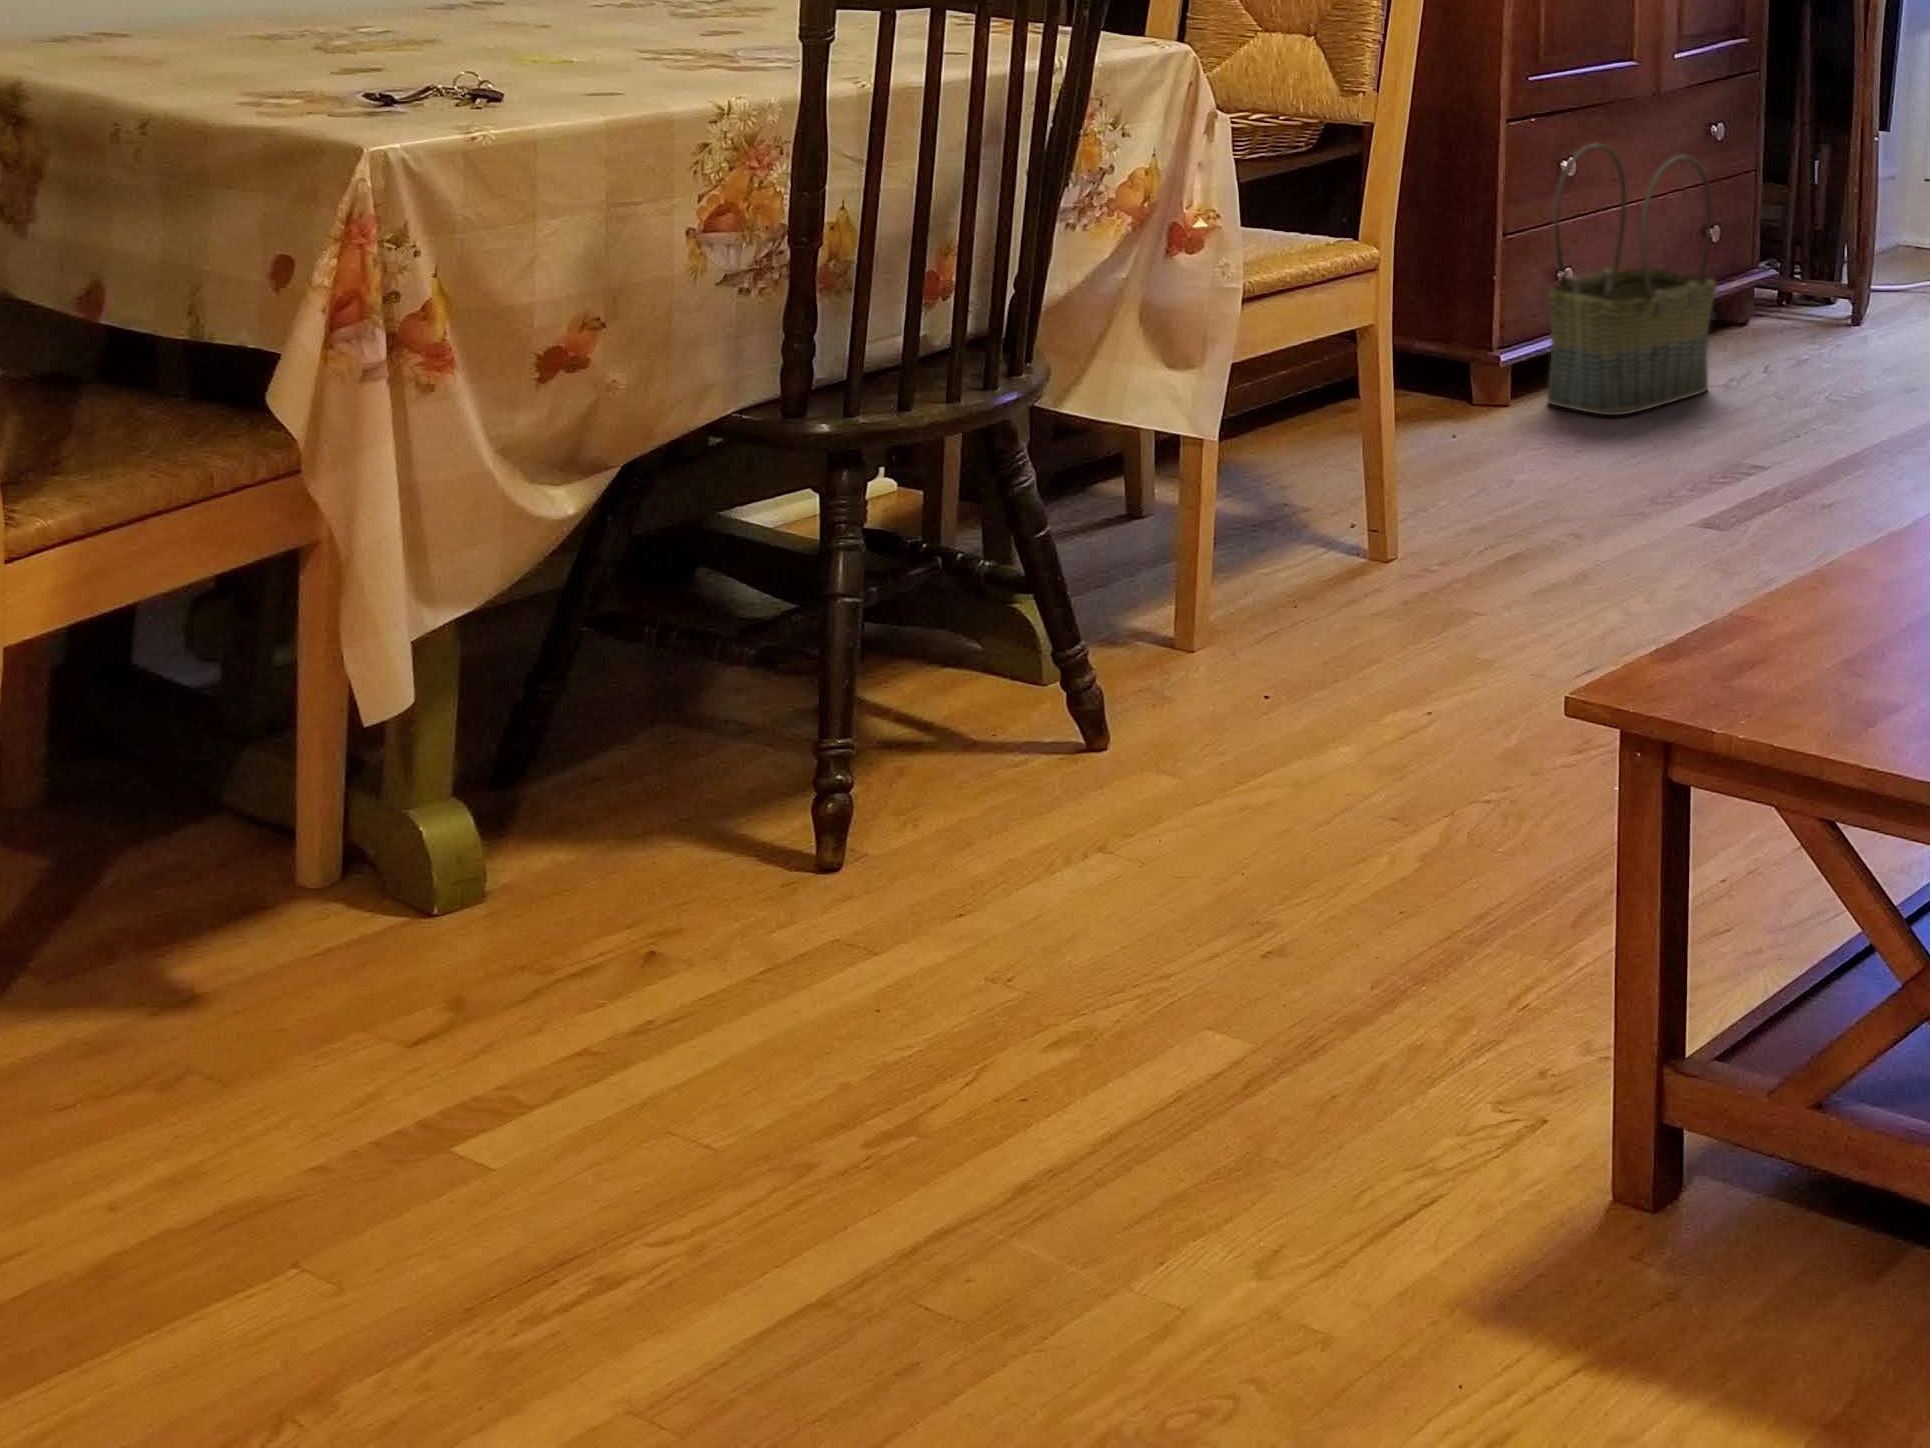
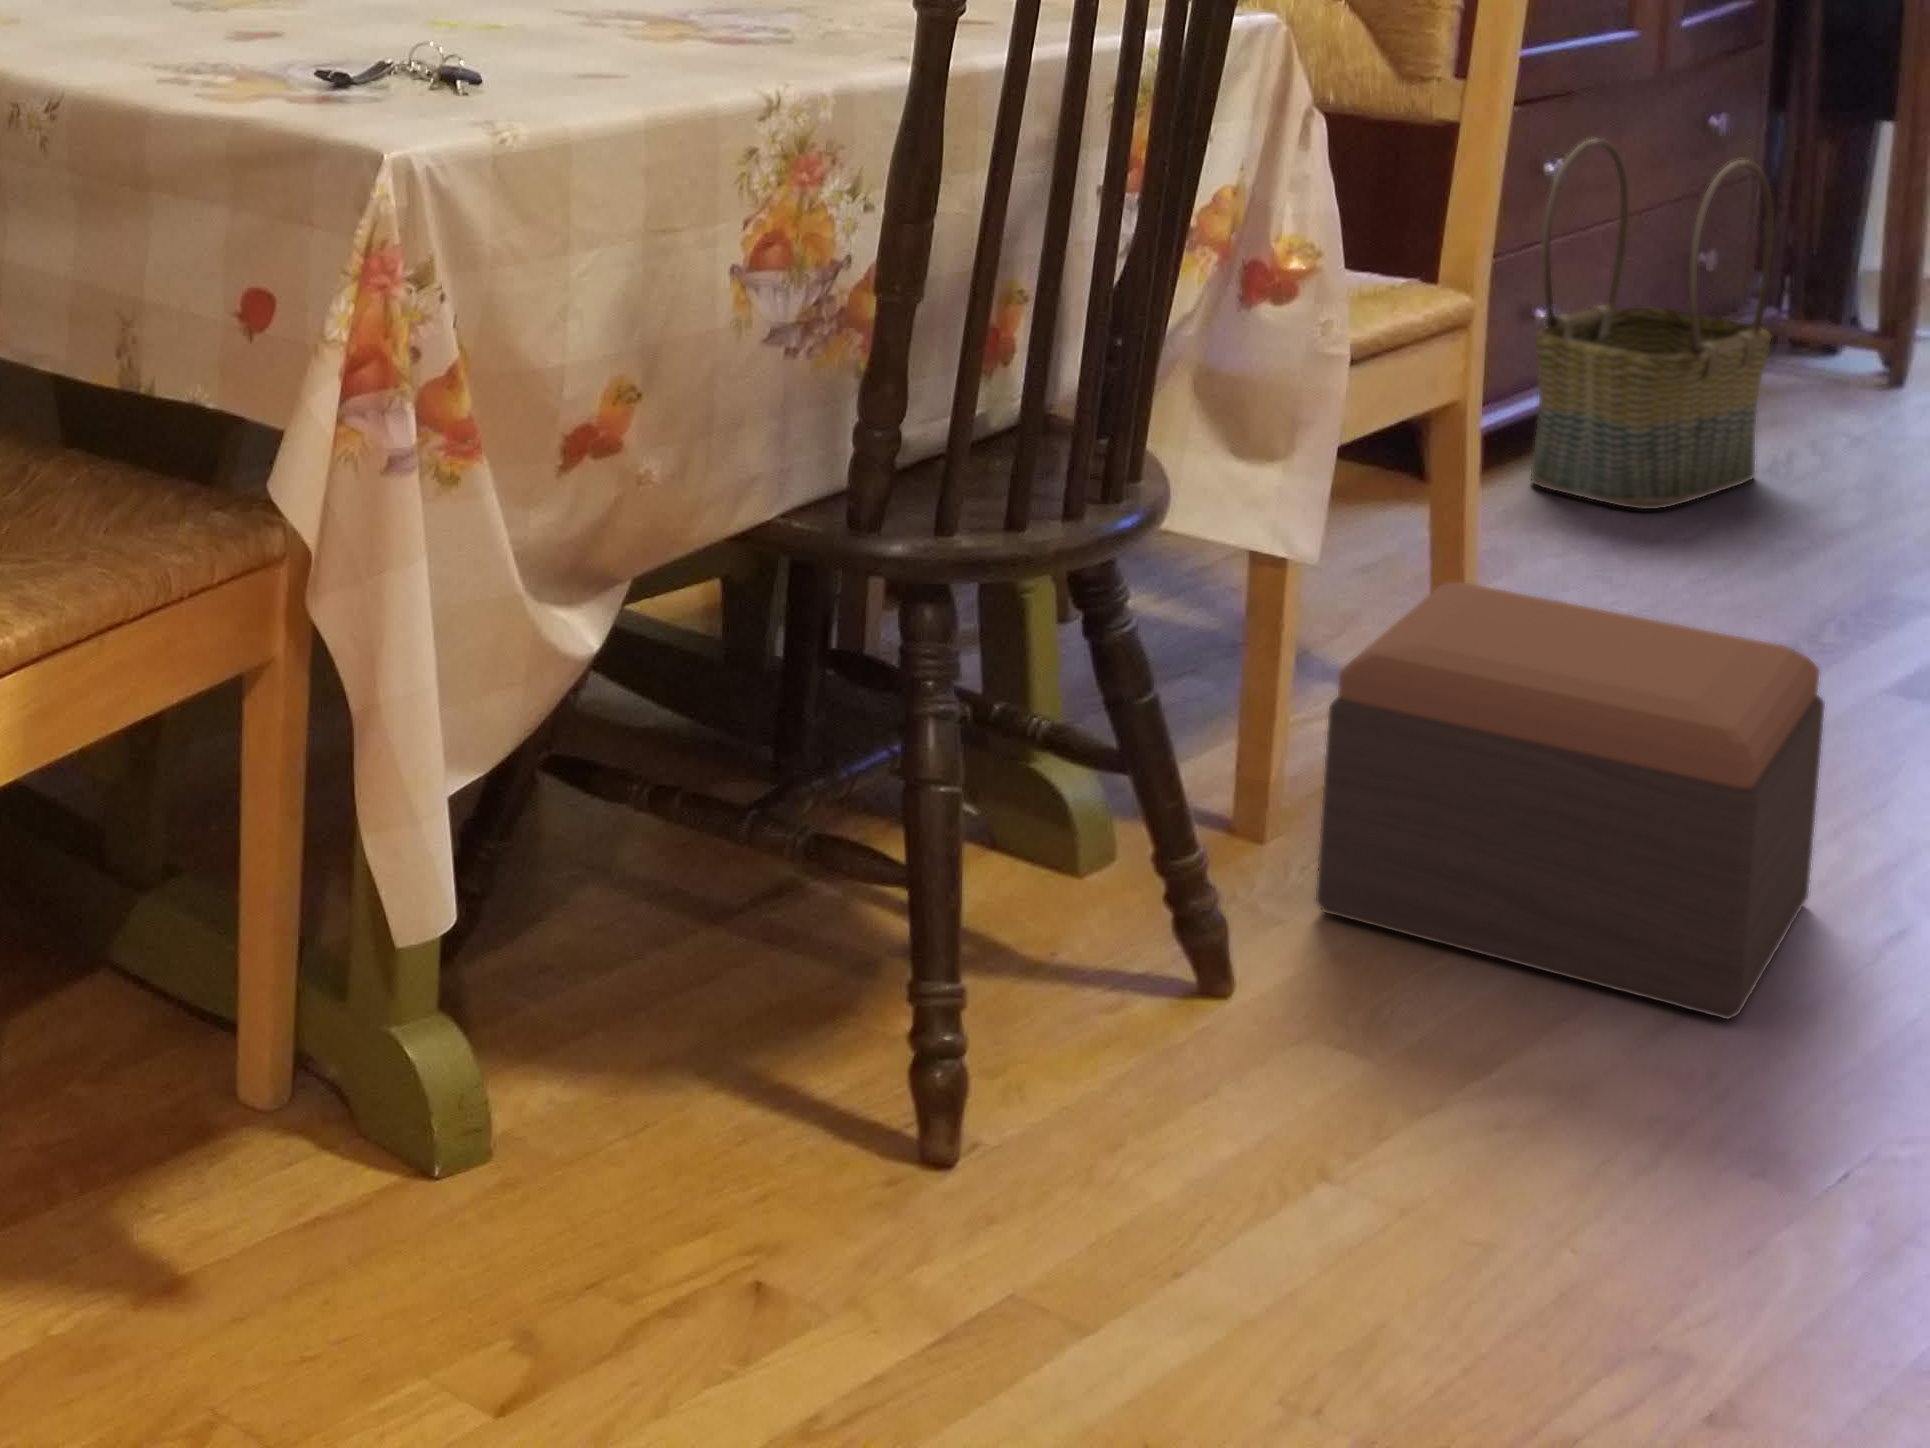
footstool: none [1205,452,1554,728] -> present [1316,582,1825,1019]

